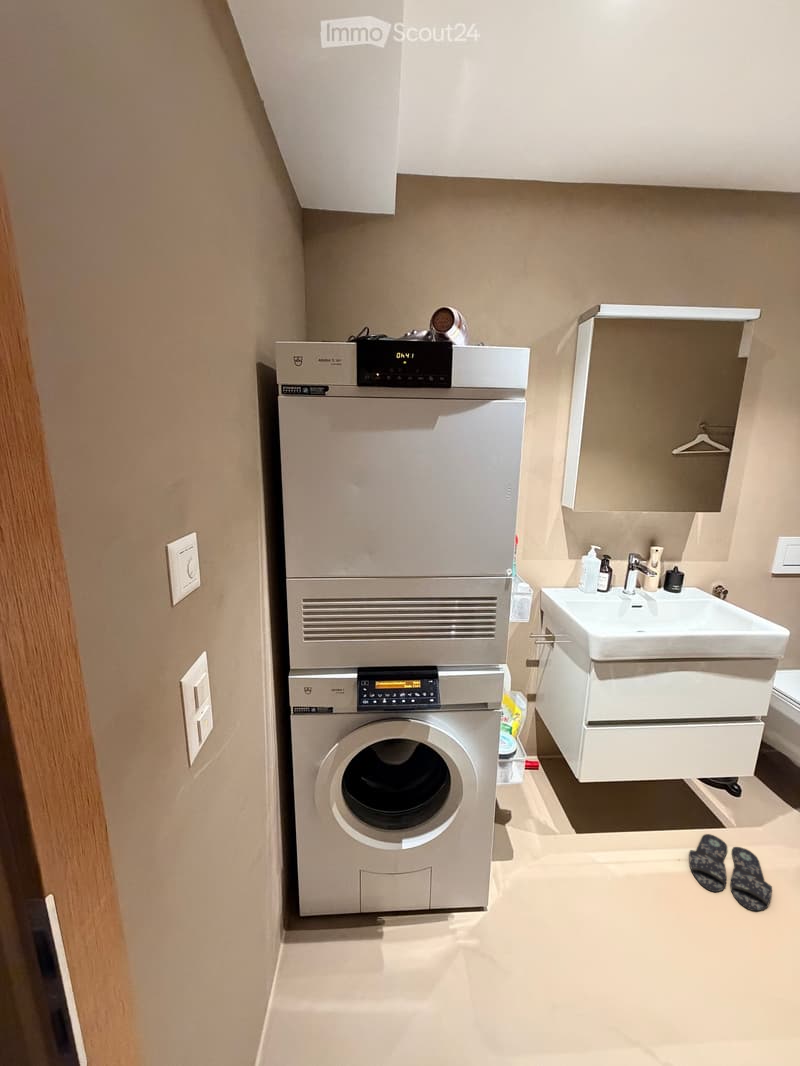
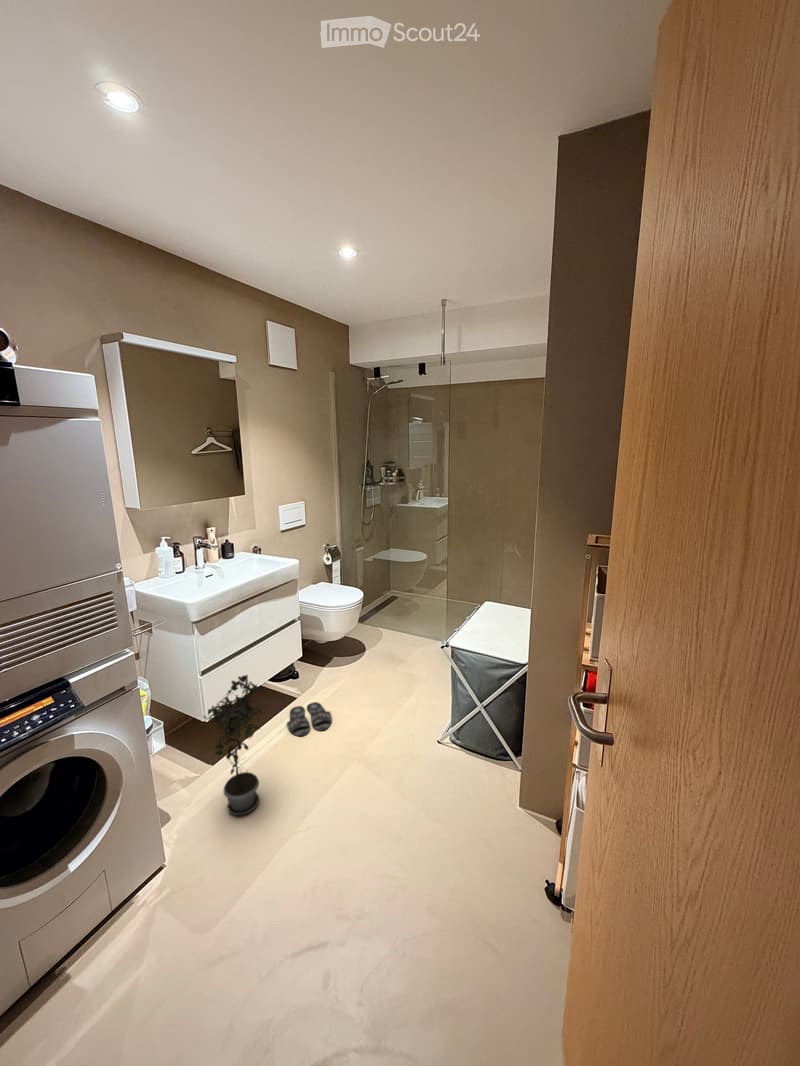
potted plant: none [561,755,653,936] -> present [204,675,265,815]

